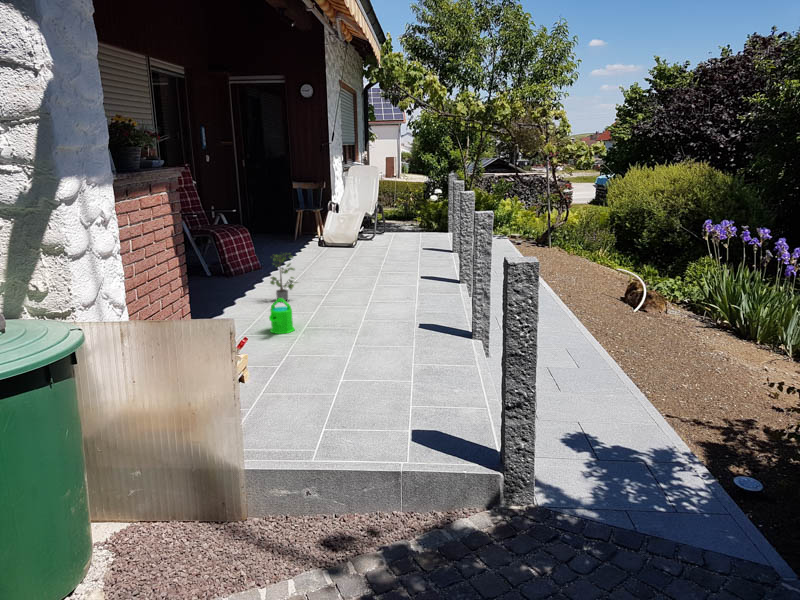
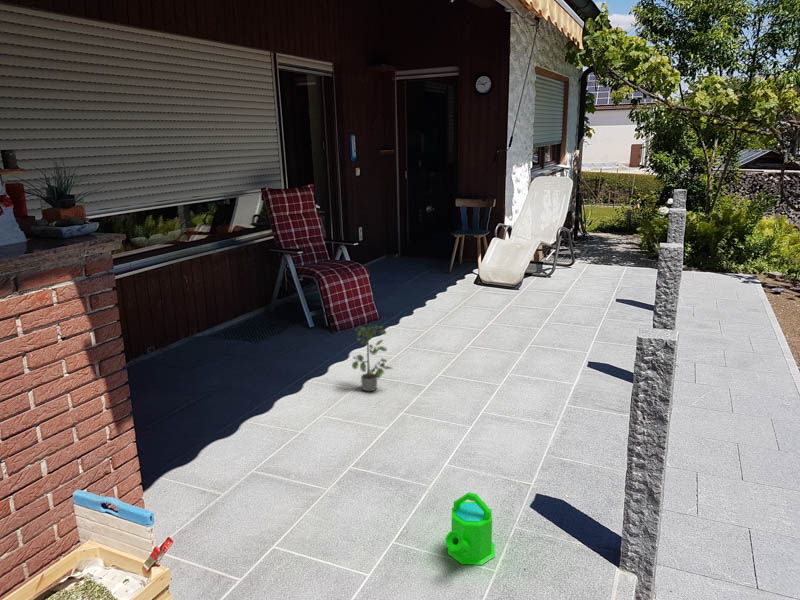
watering can: present [269,298,295,334] -> present [445,492,495,565]

